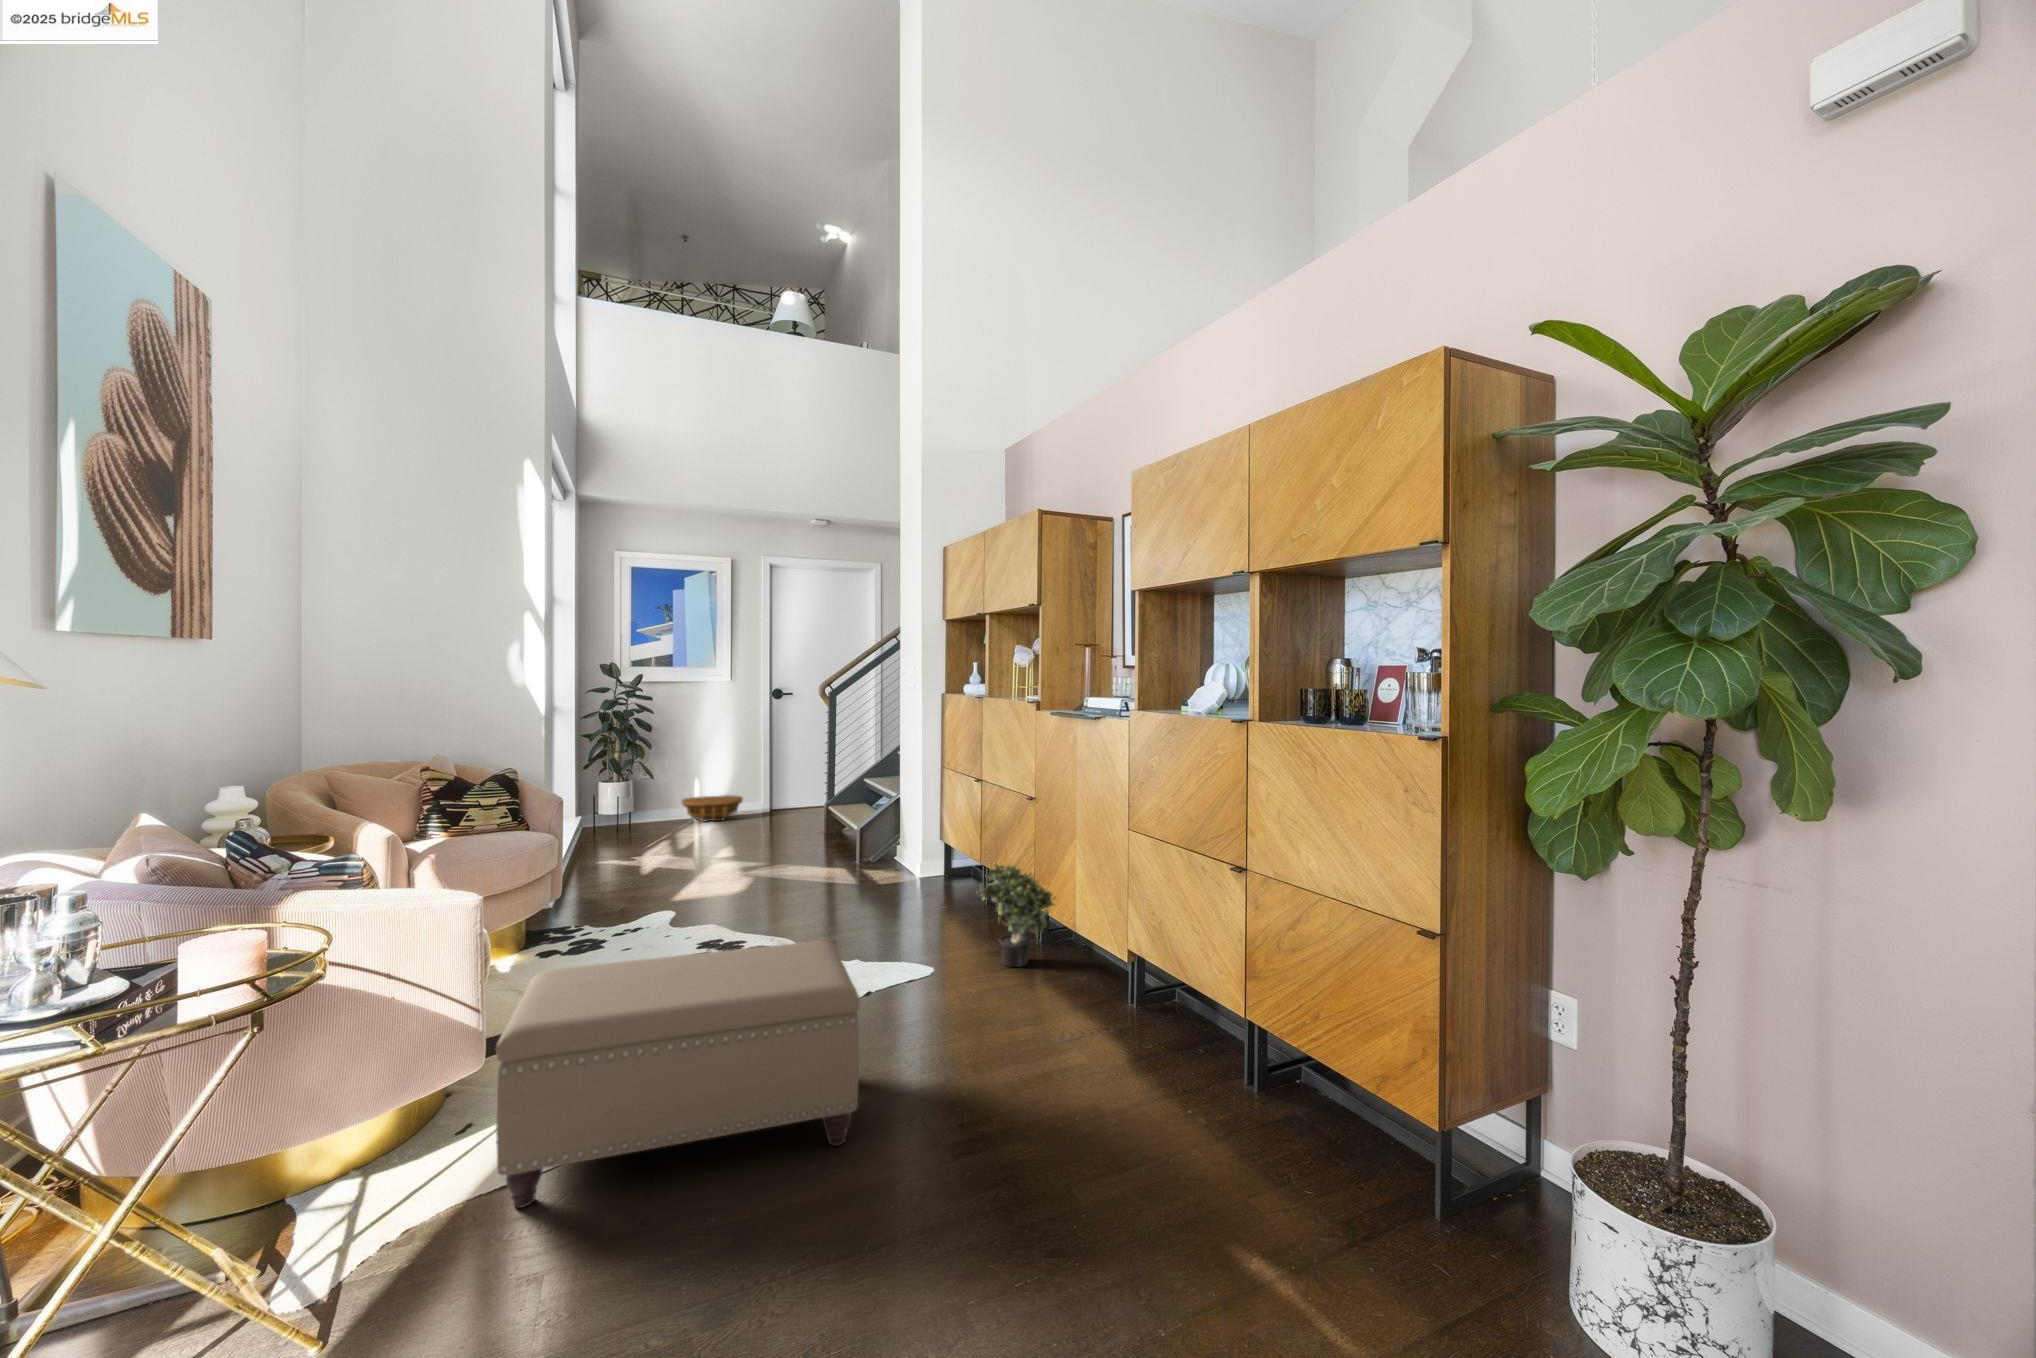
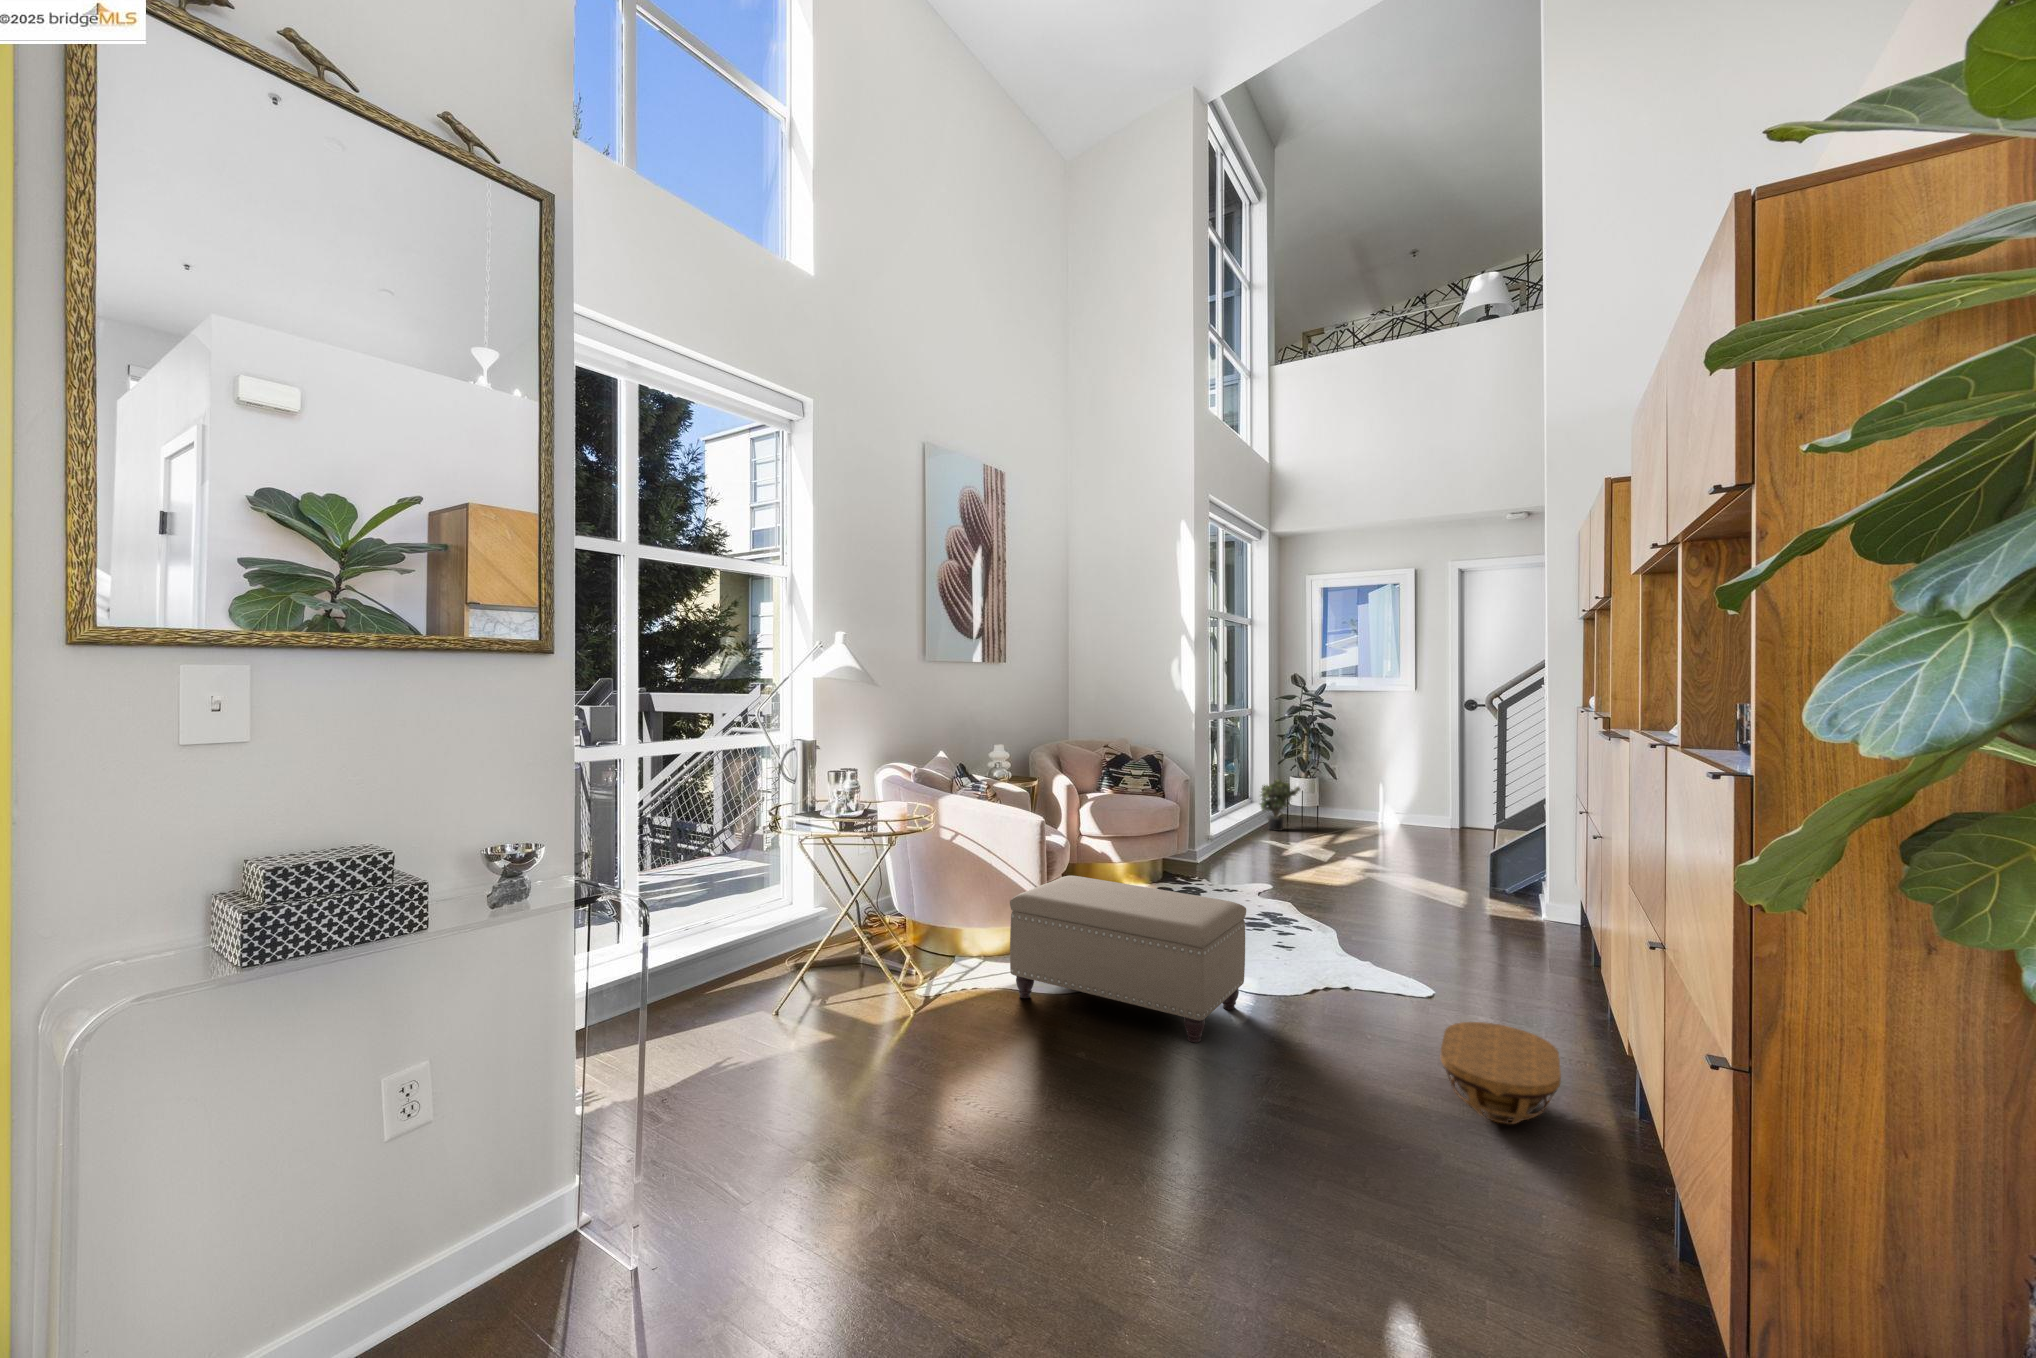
basket: present [682,795,743,822] -> present [1441,1022,1561,1124]
potted plant: present [978,864,1055,967] -> present [1260,779,1300,831]

